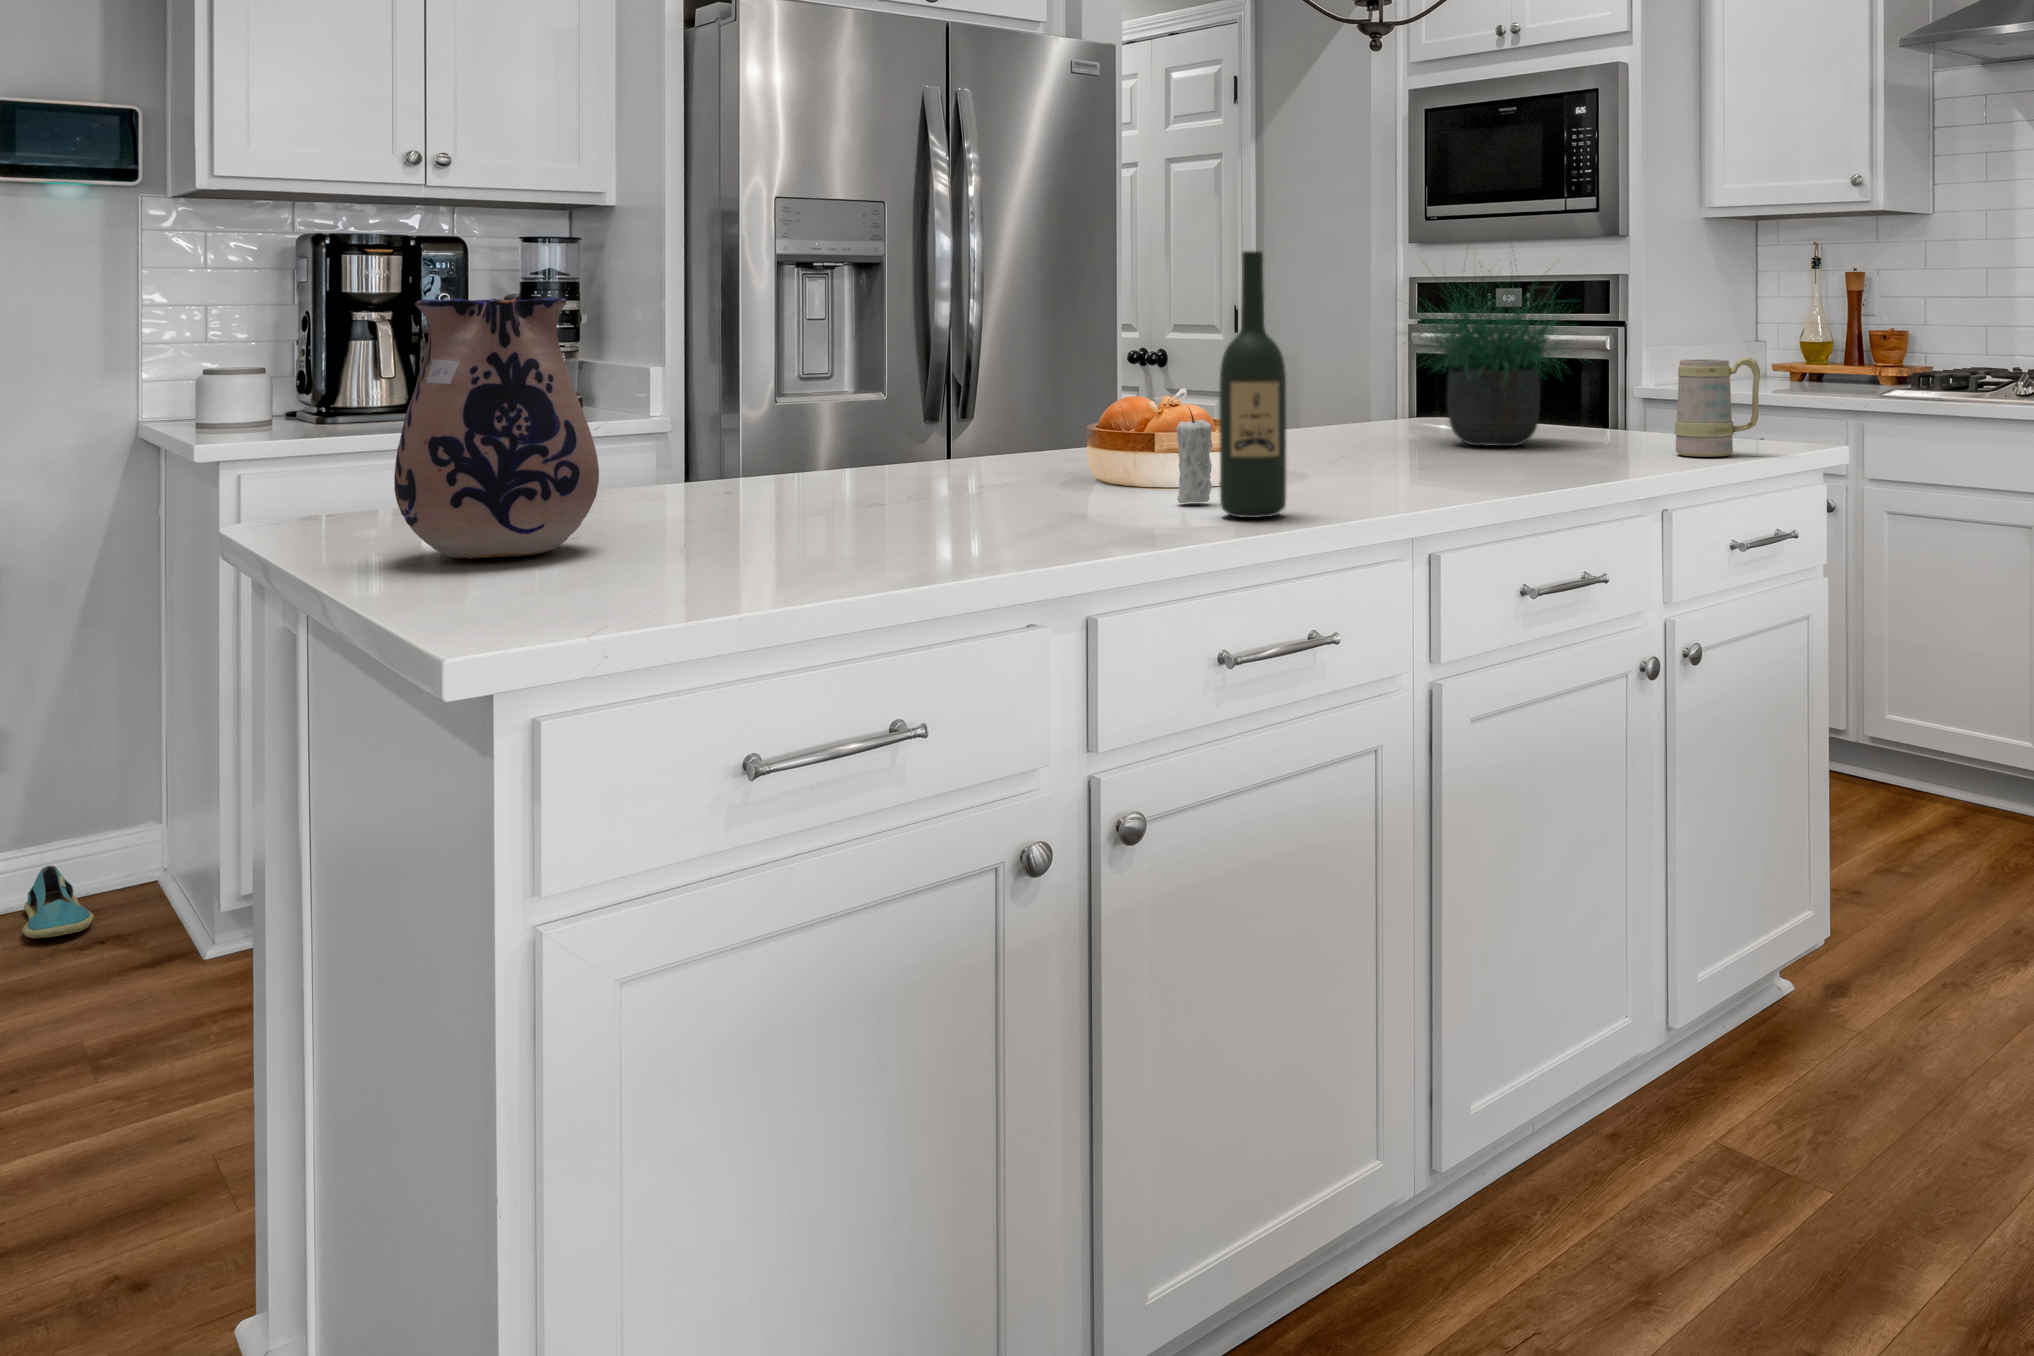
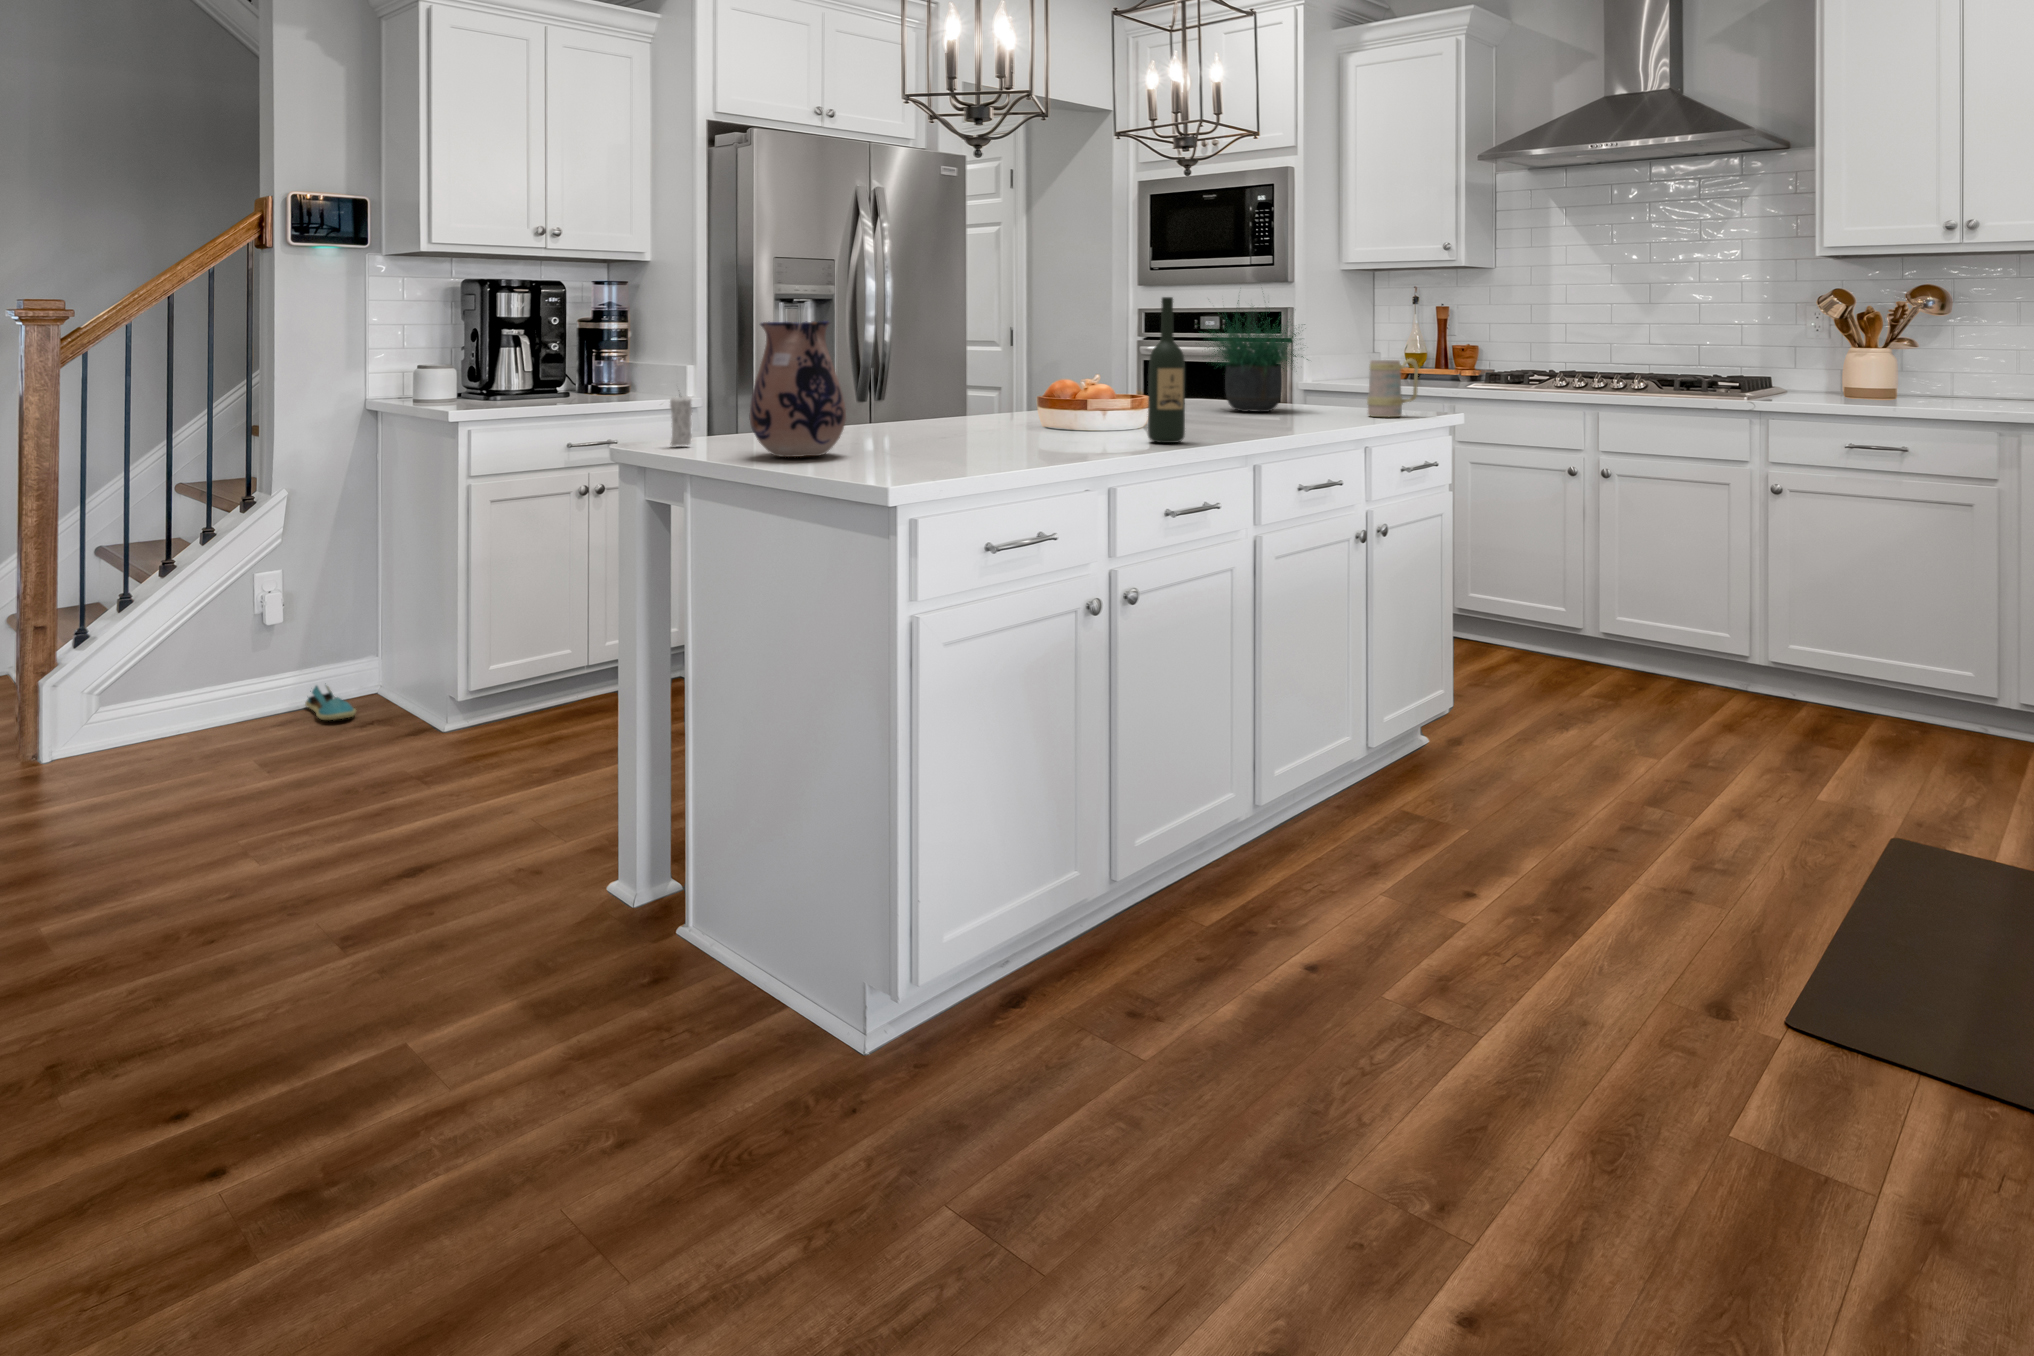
candle: present [1176,409,1213,503] -> present [670,396,692,446]

